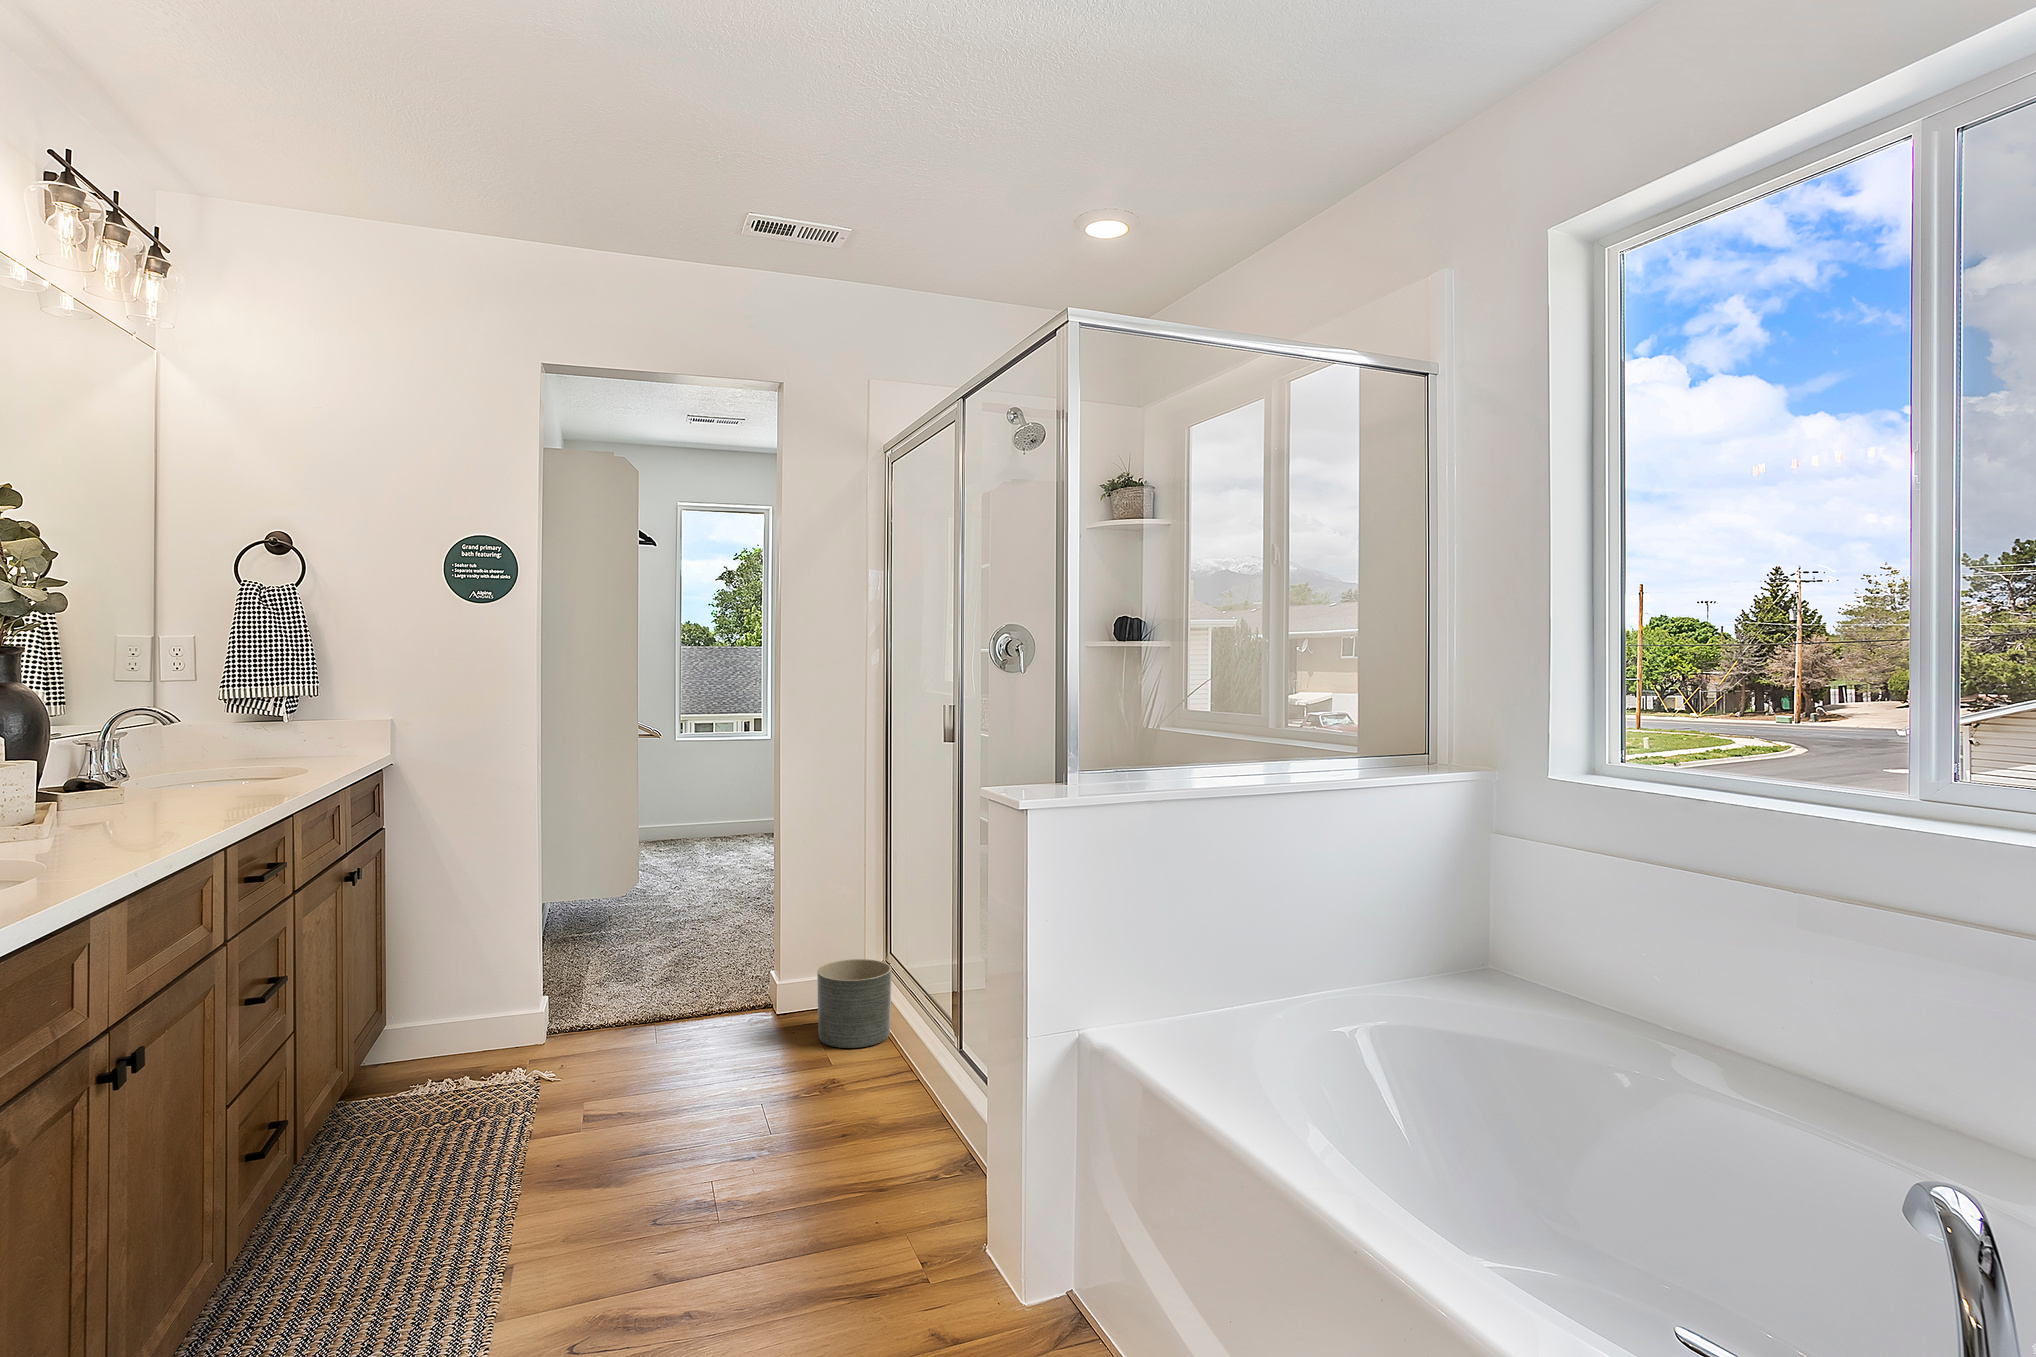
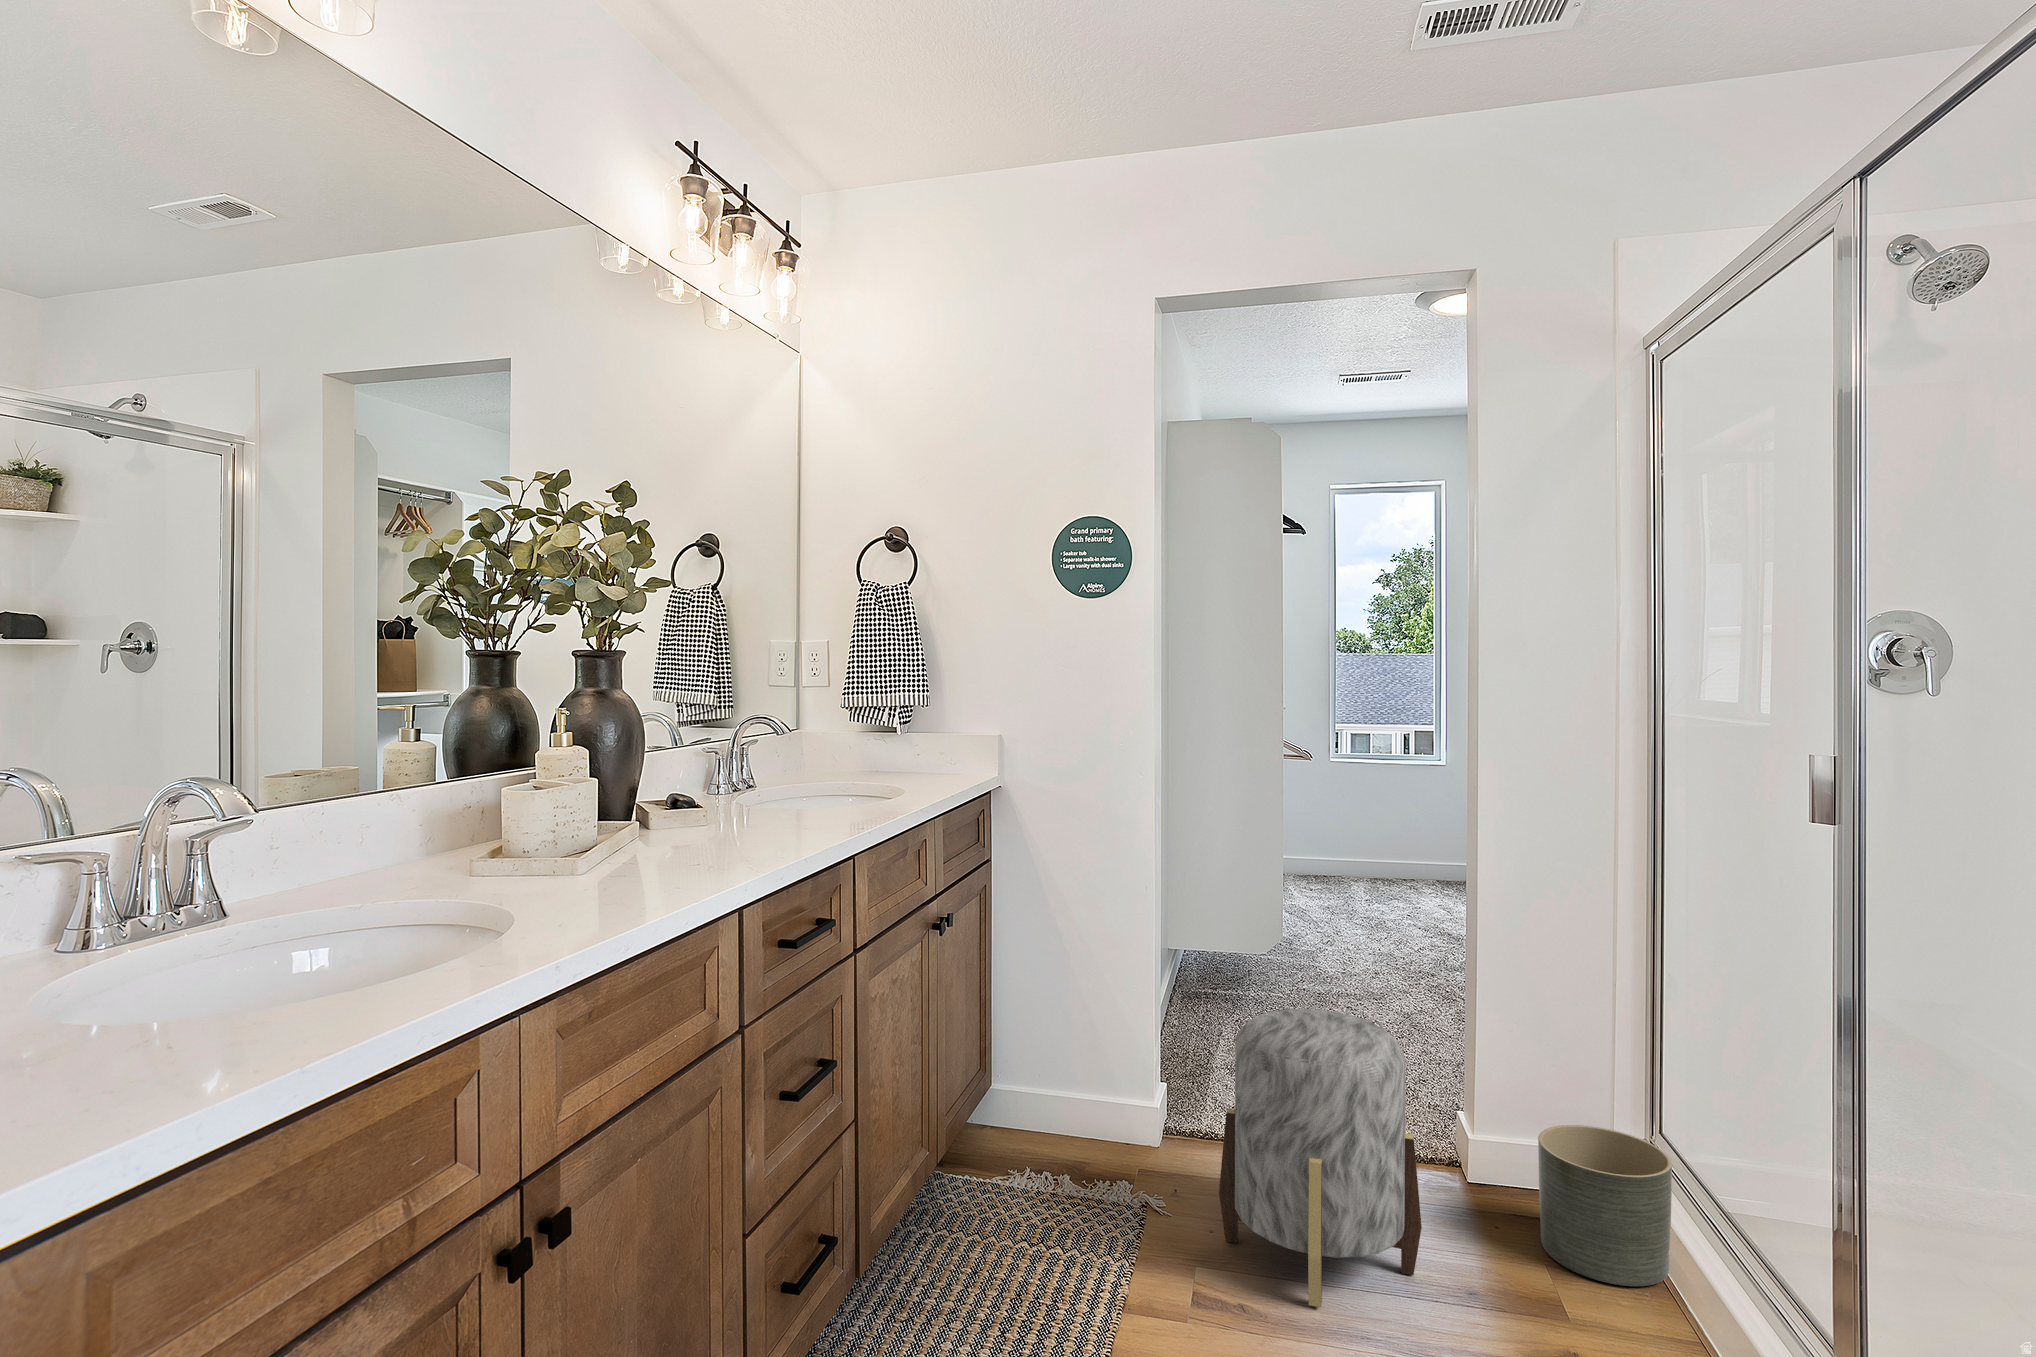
stool: none [599,908,743,1103] -> present [1219,1009,1422,1307]

